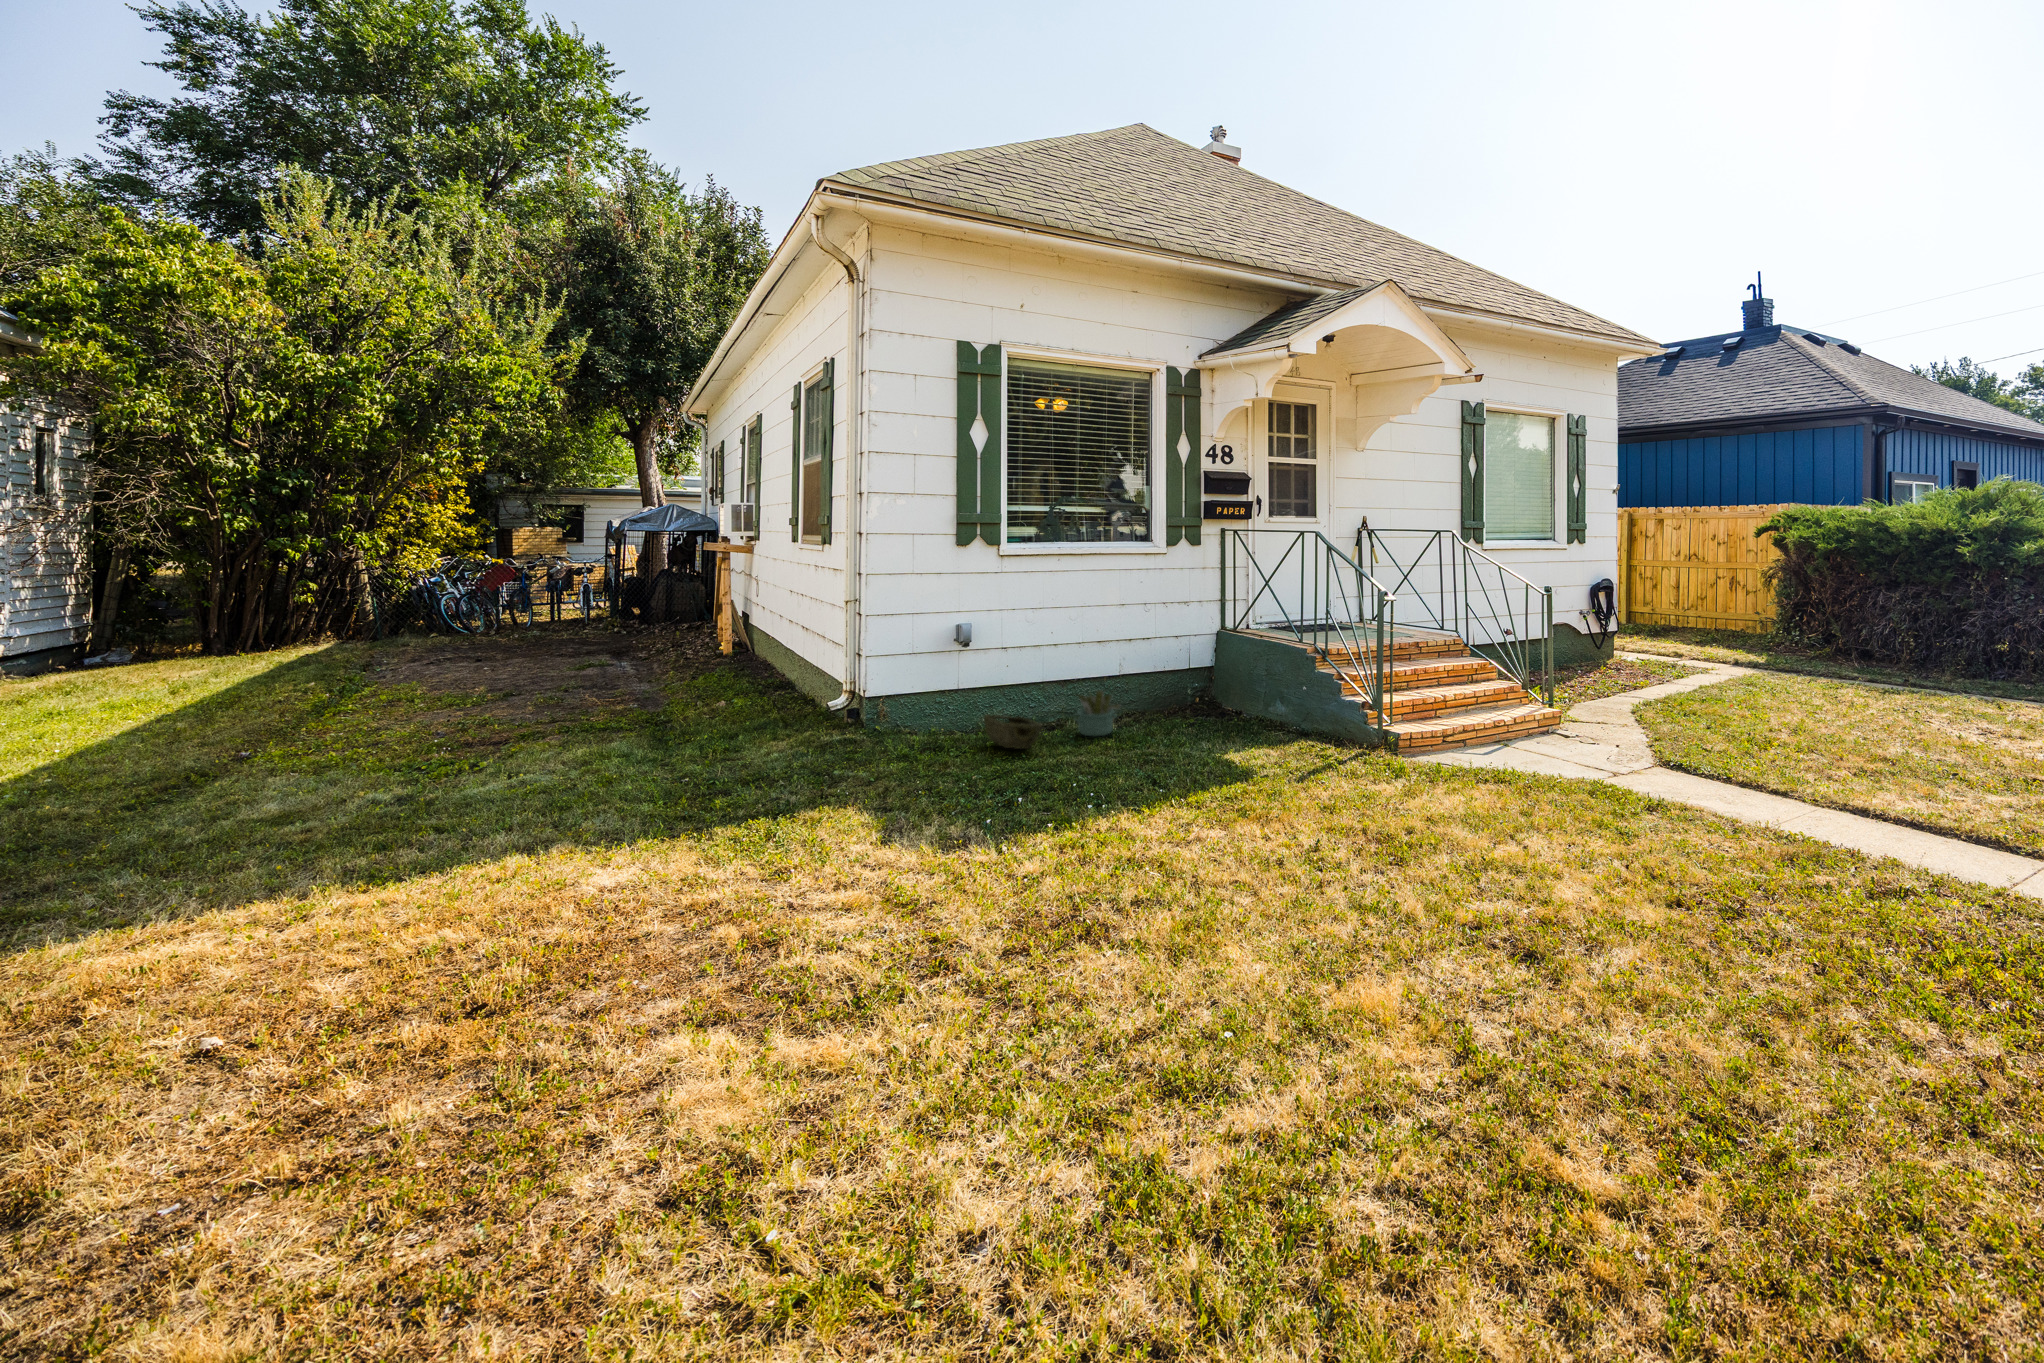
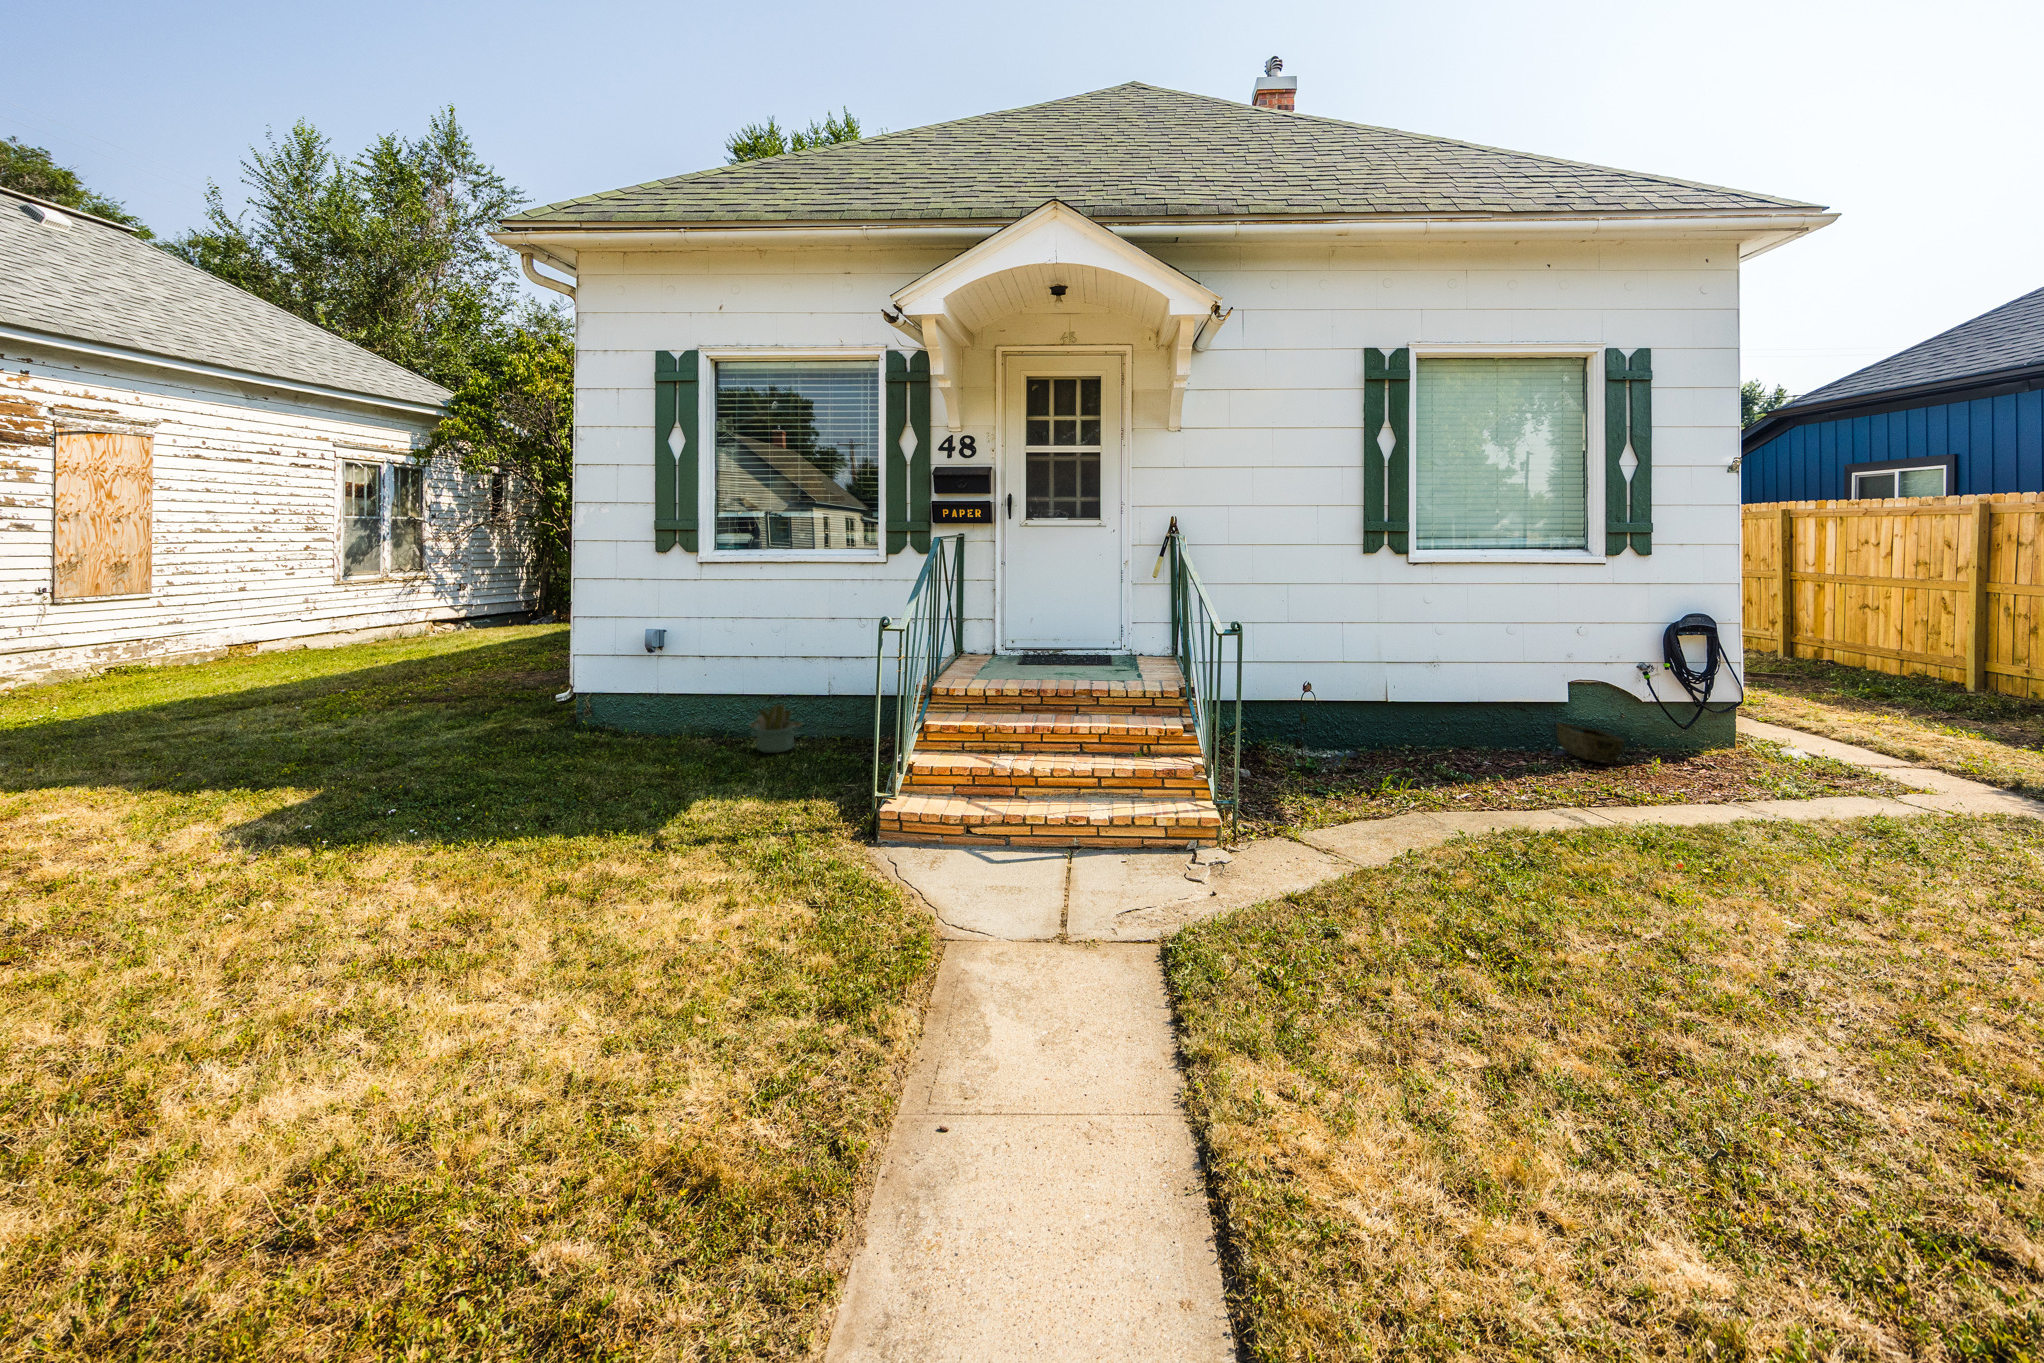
woven basket: present [984,715,1041,749] -> present [1556,723,1624,763]

